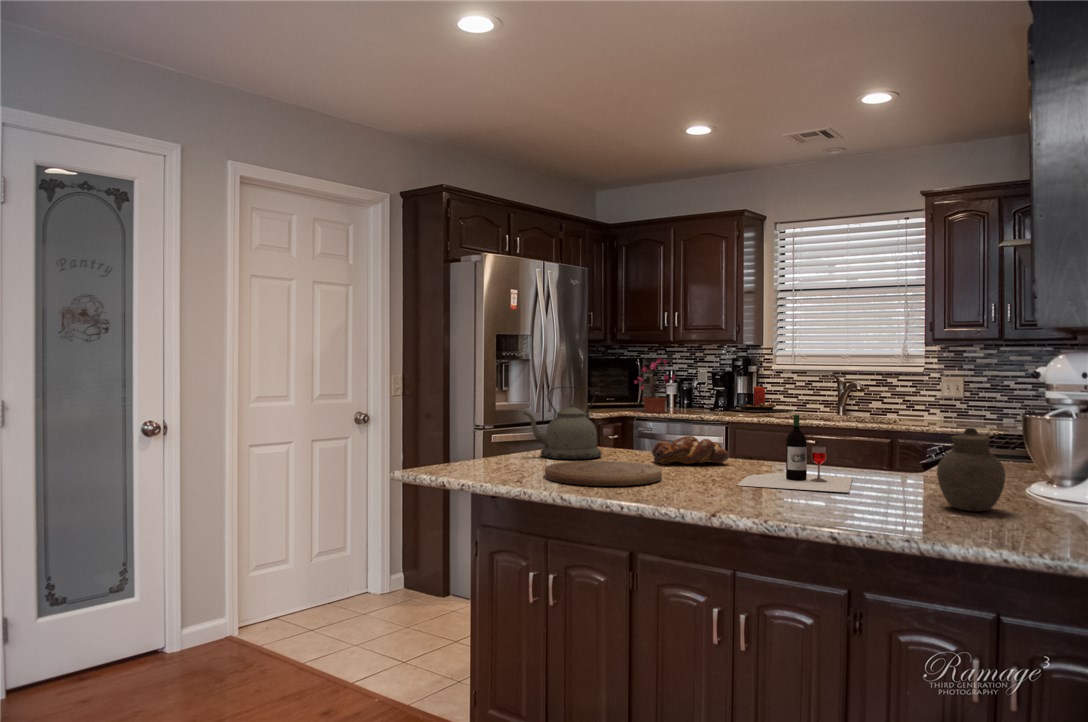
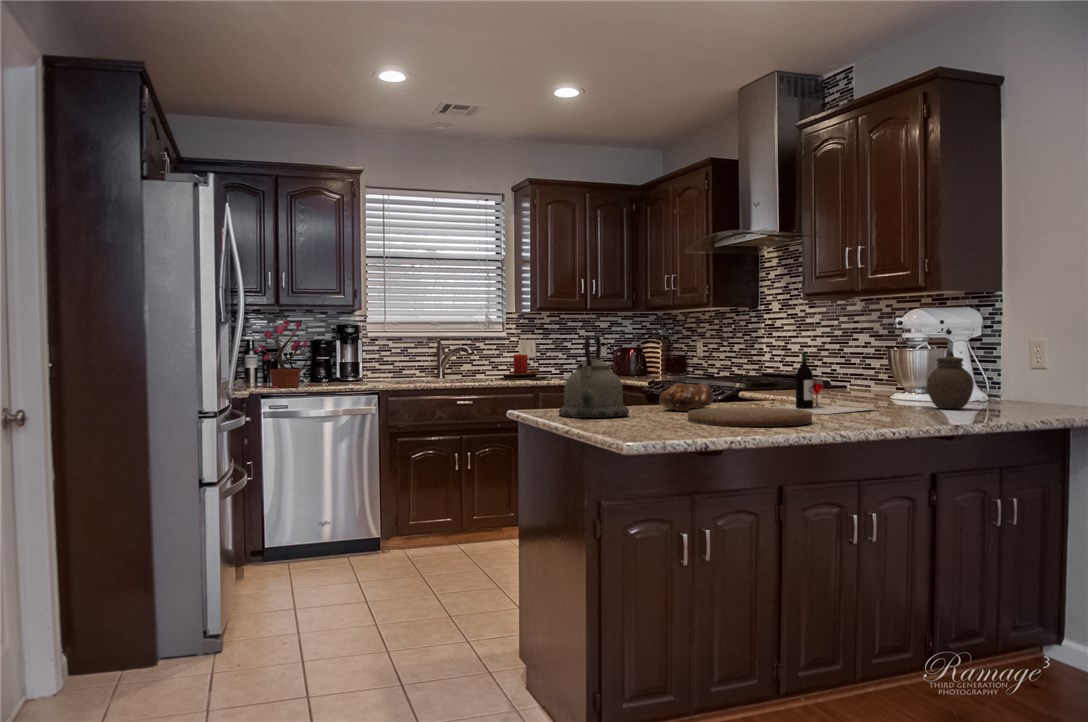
candle: present [729,386,794,412] -> present [497,354,548,379]

